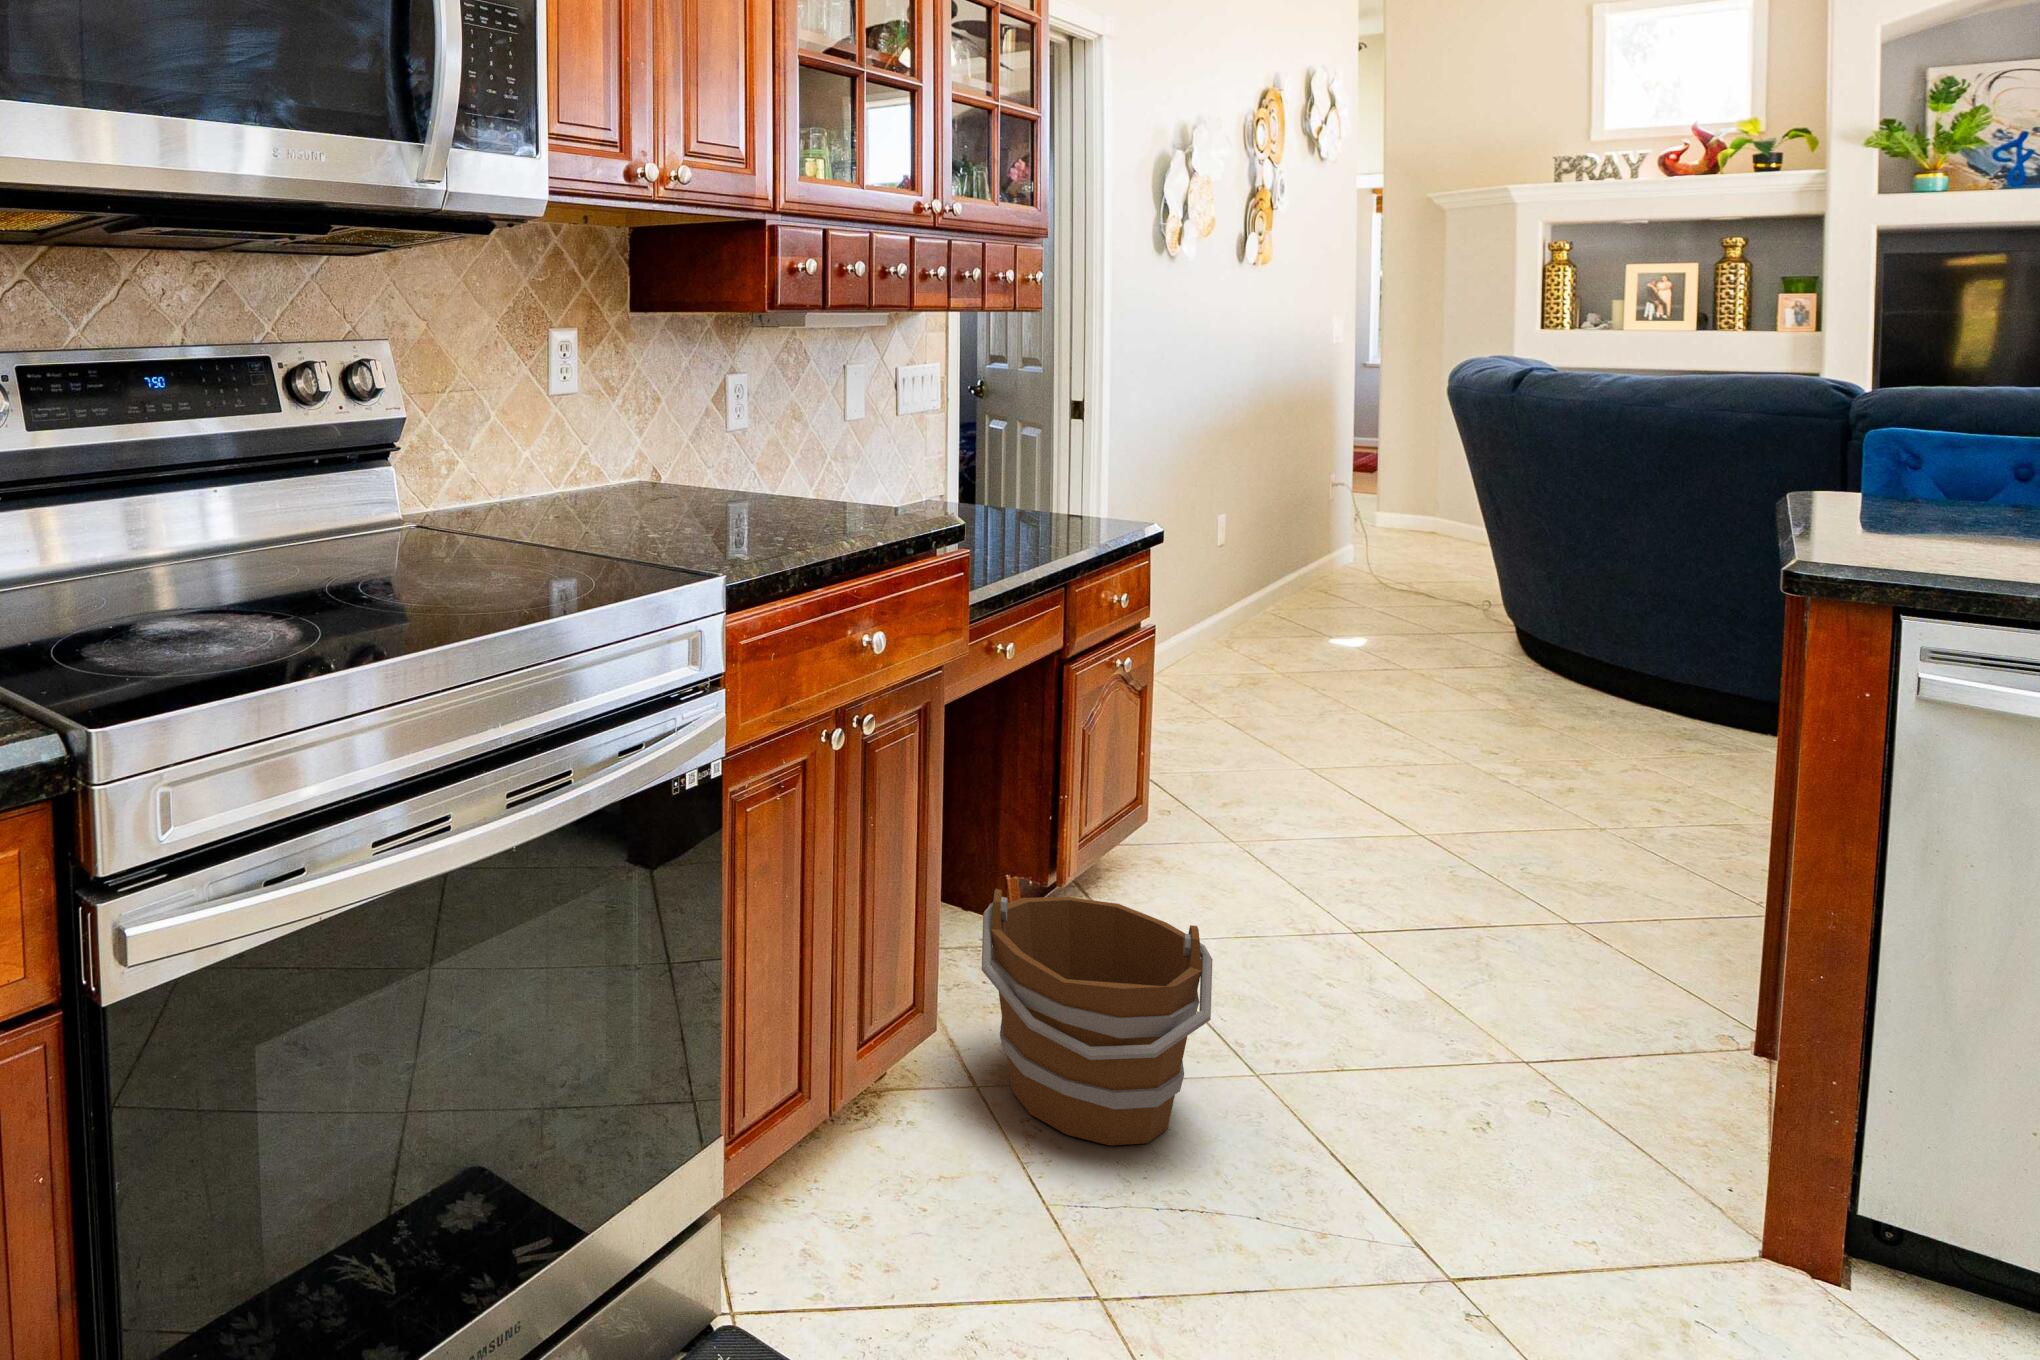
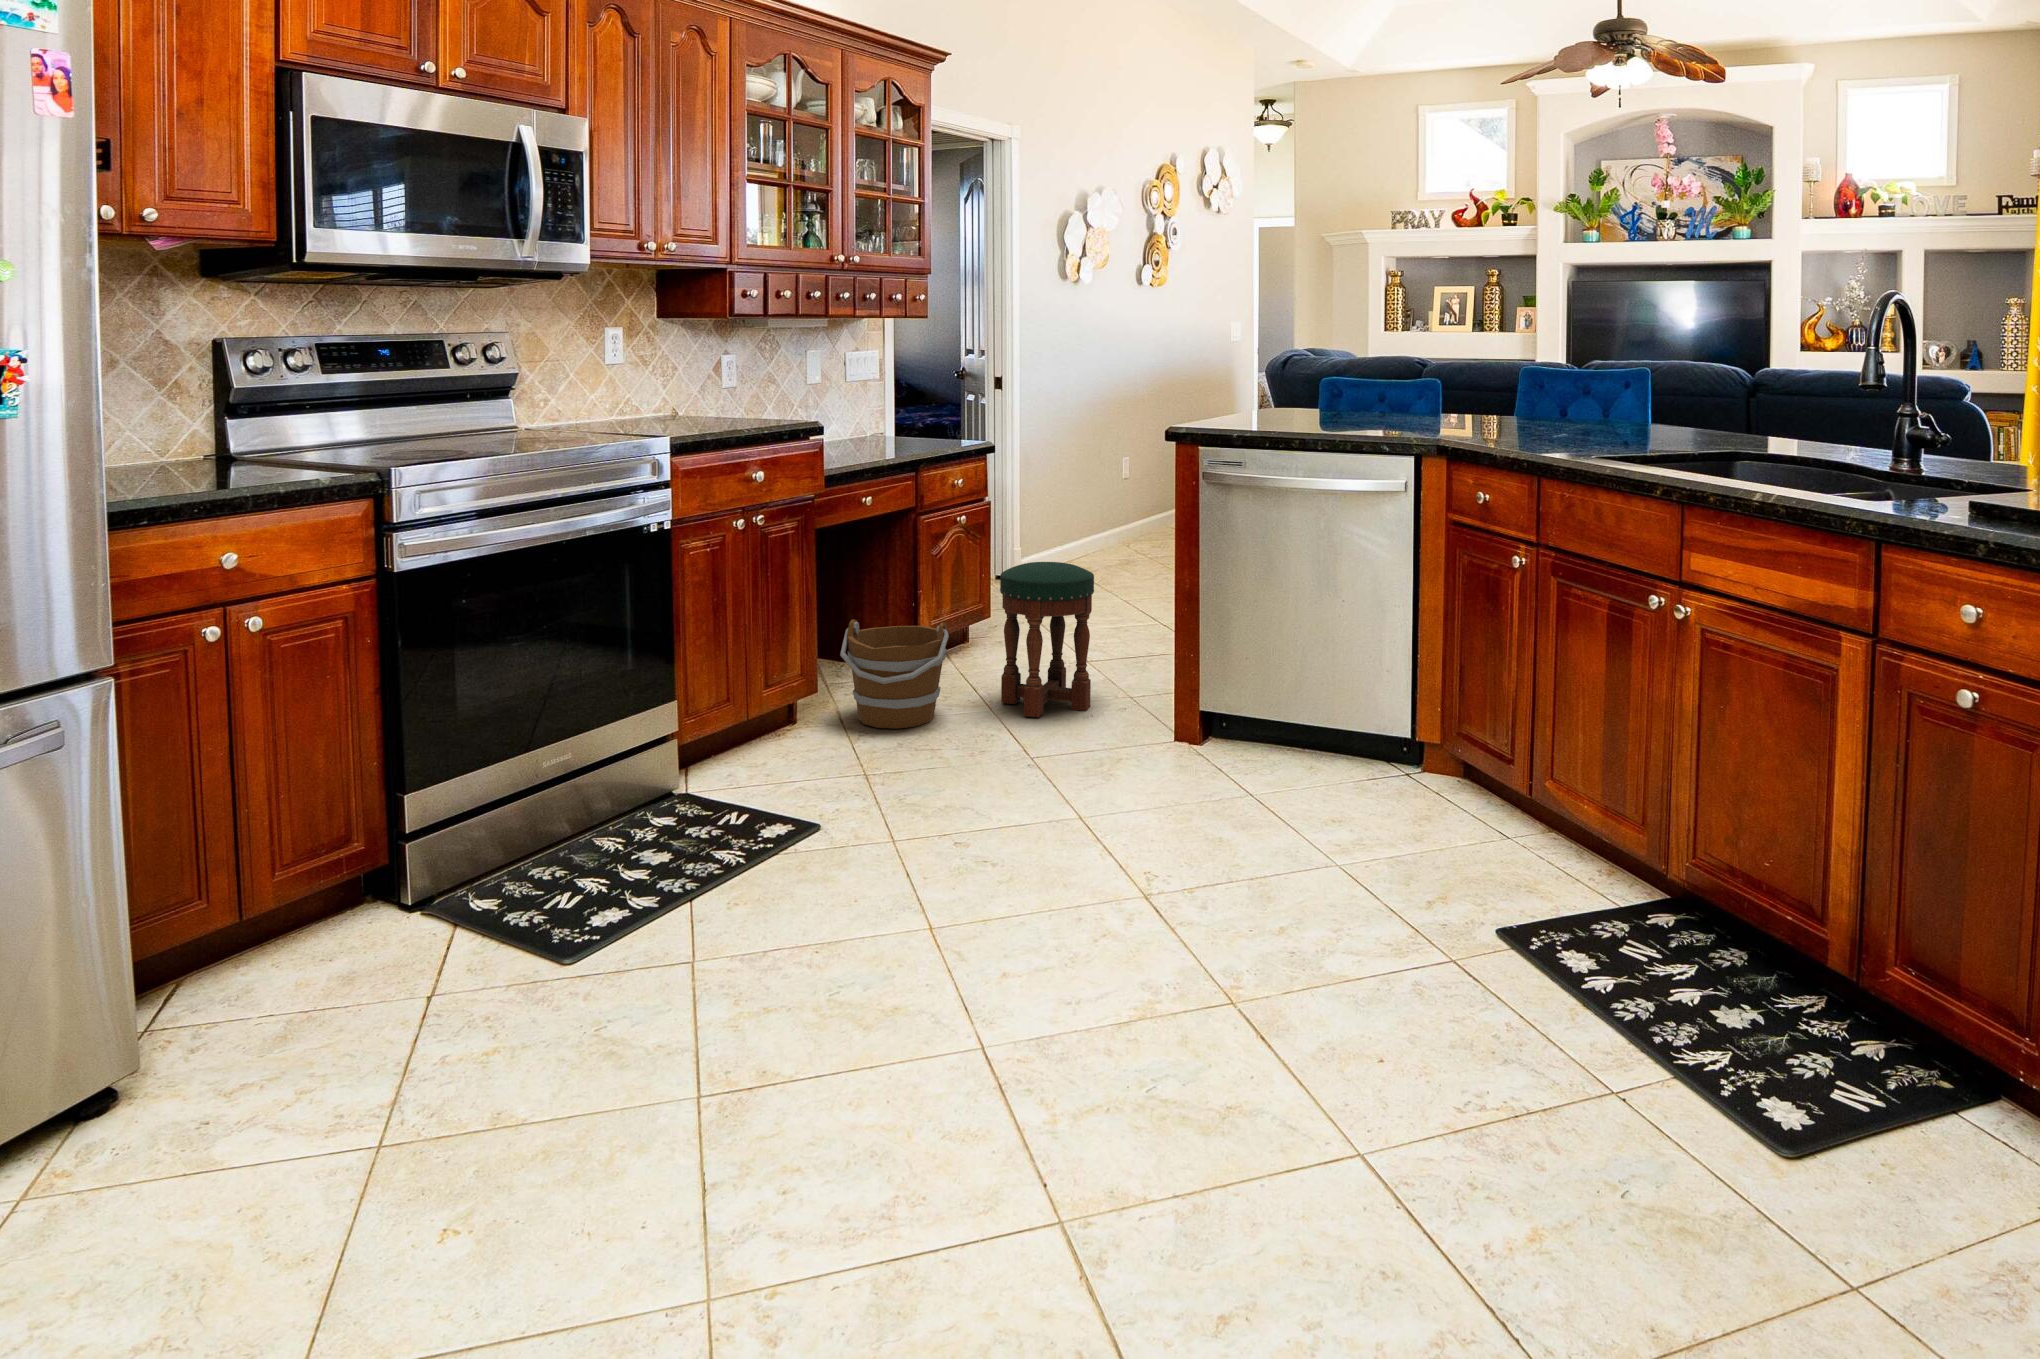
stool: none [1291,800,1530,1159] -> present [1000,562,1094,717]

